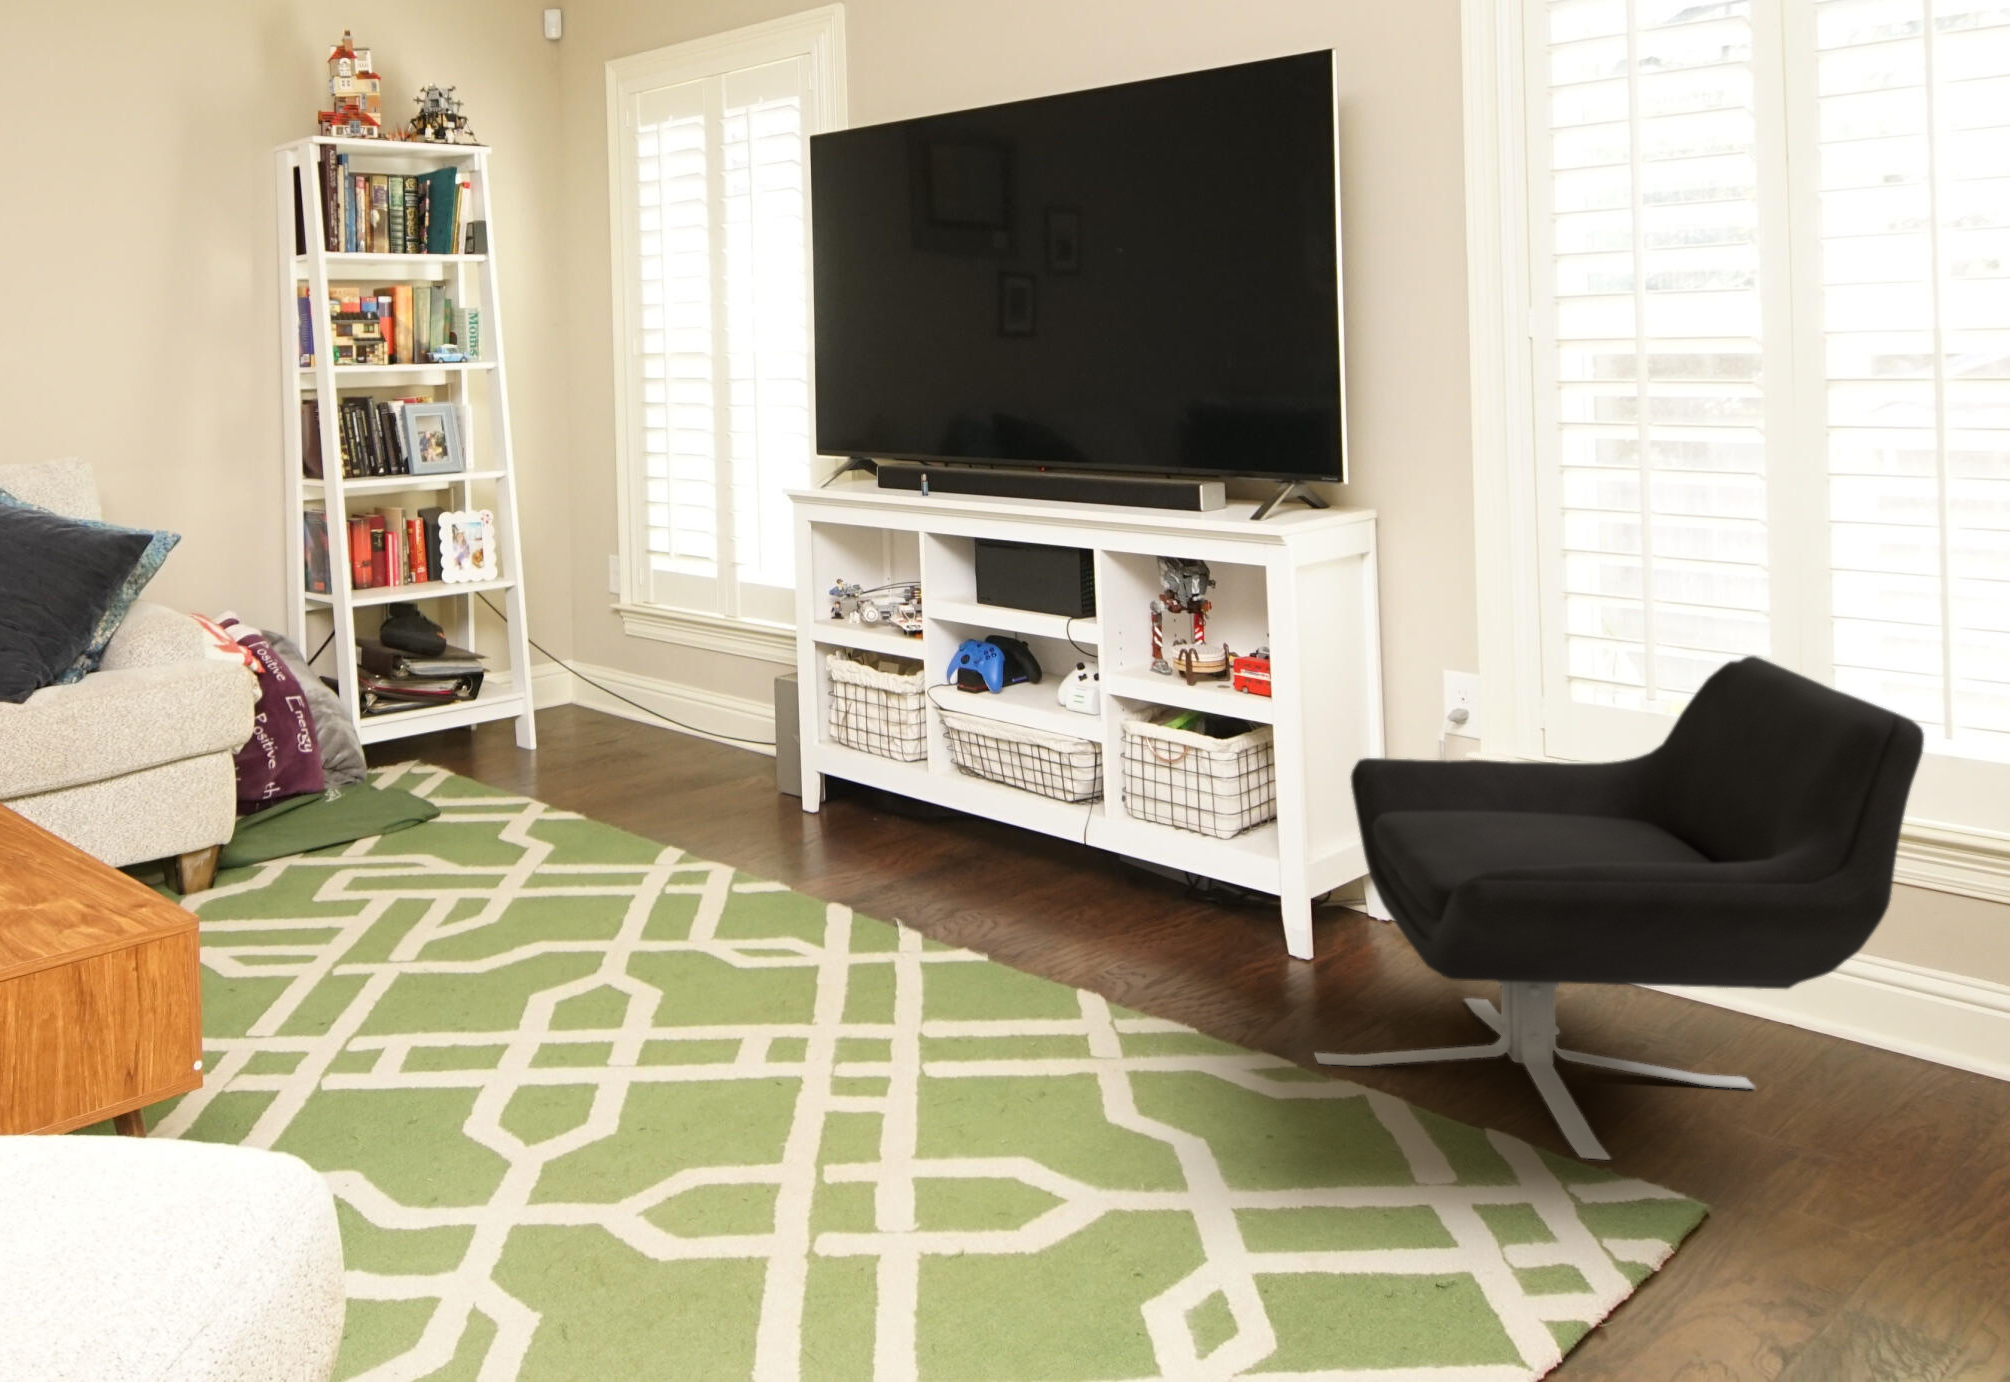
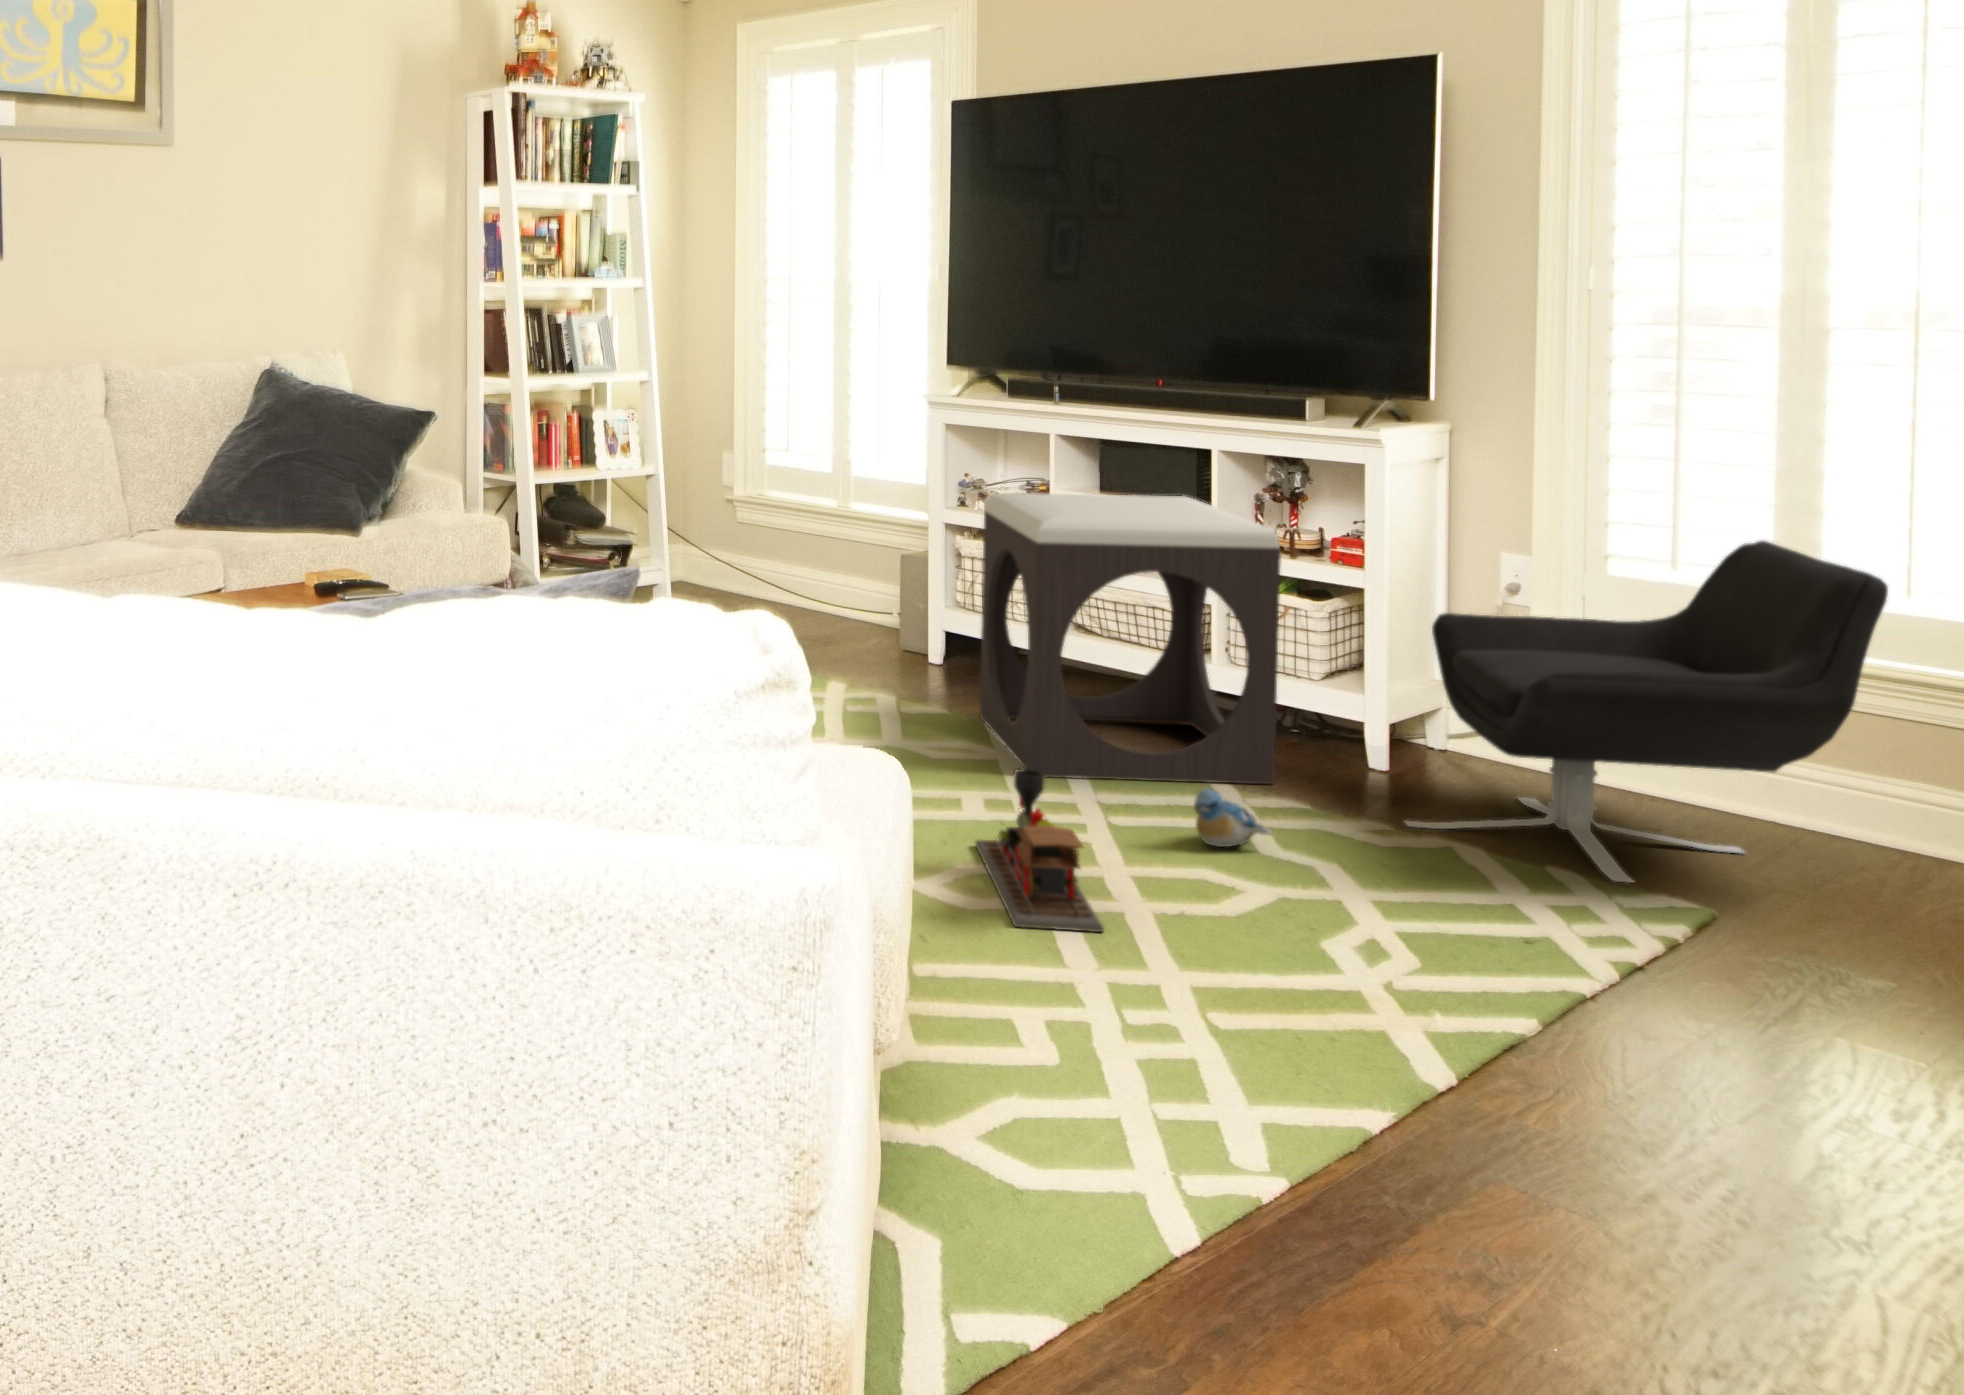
footstool: none [819,609,1160,999] -> present [980,493,1281,784]
plush toy: none [1018,1042,1127,1124] -> present [1194,789,1272,847]
toy train: none [701,1043,832,1332] -> present [975,769,1104,932]

